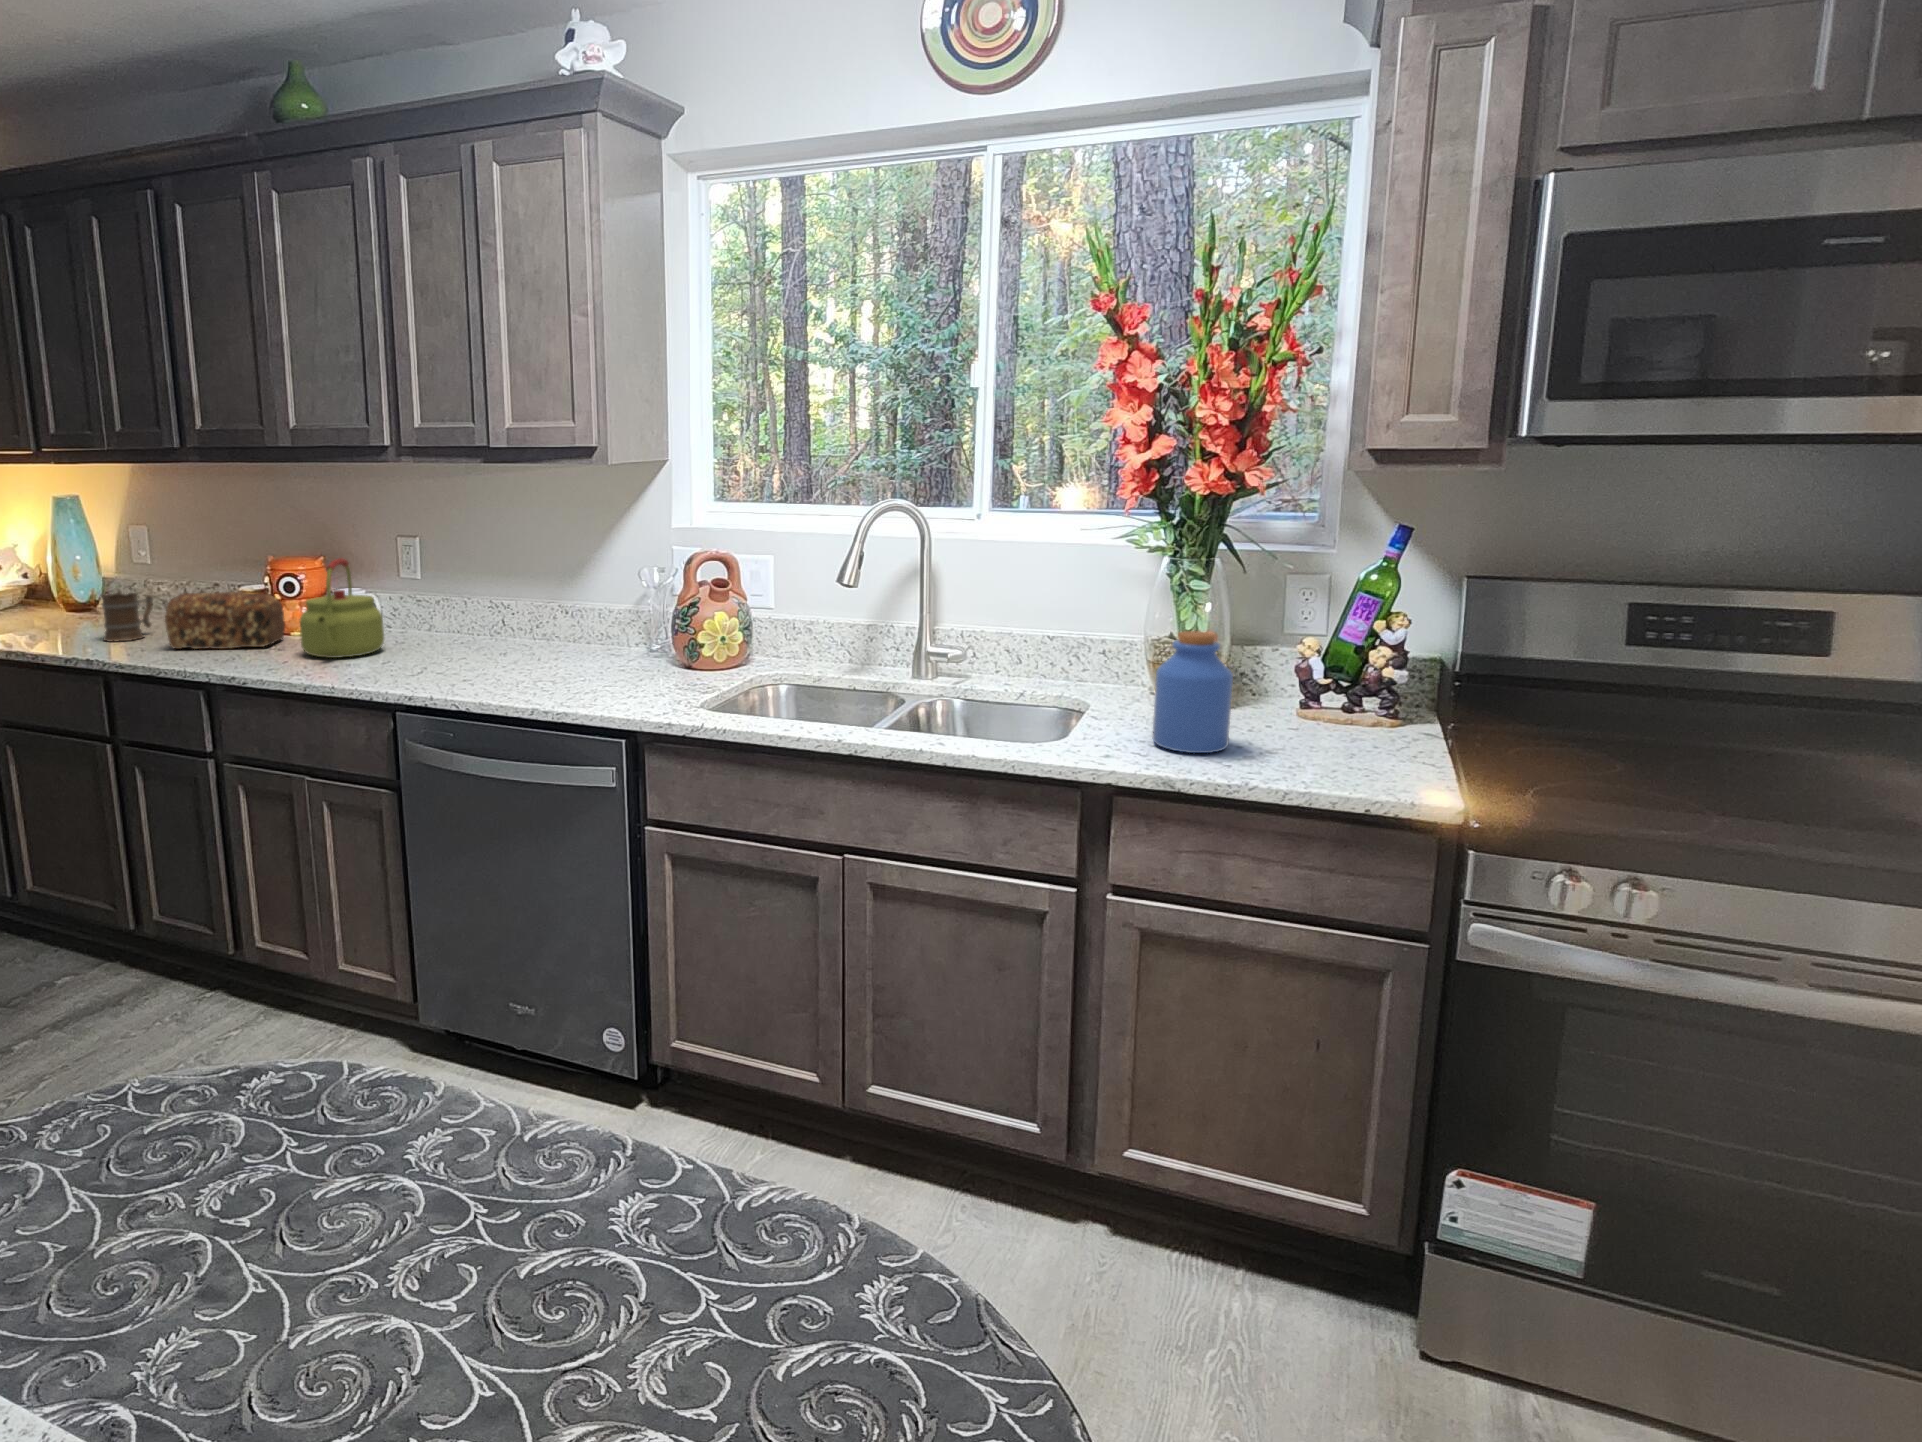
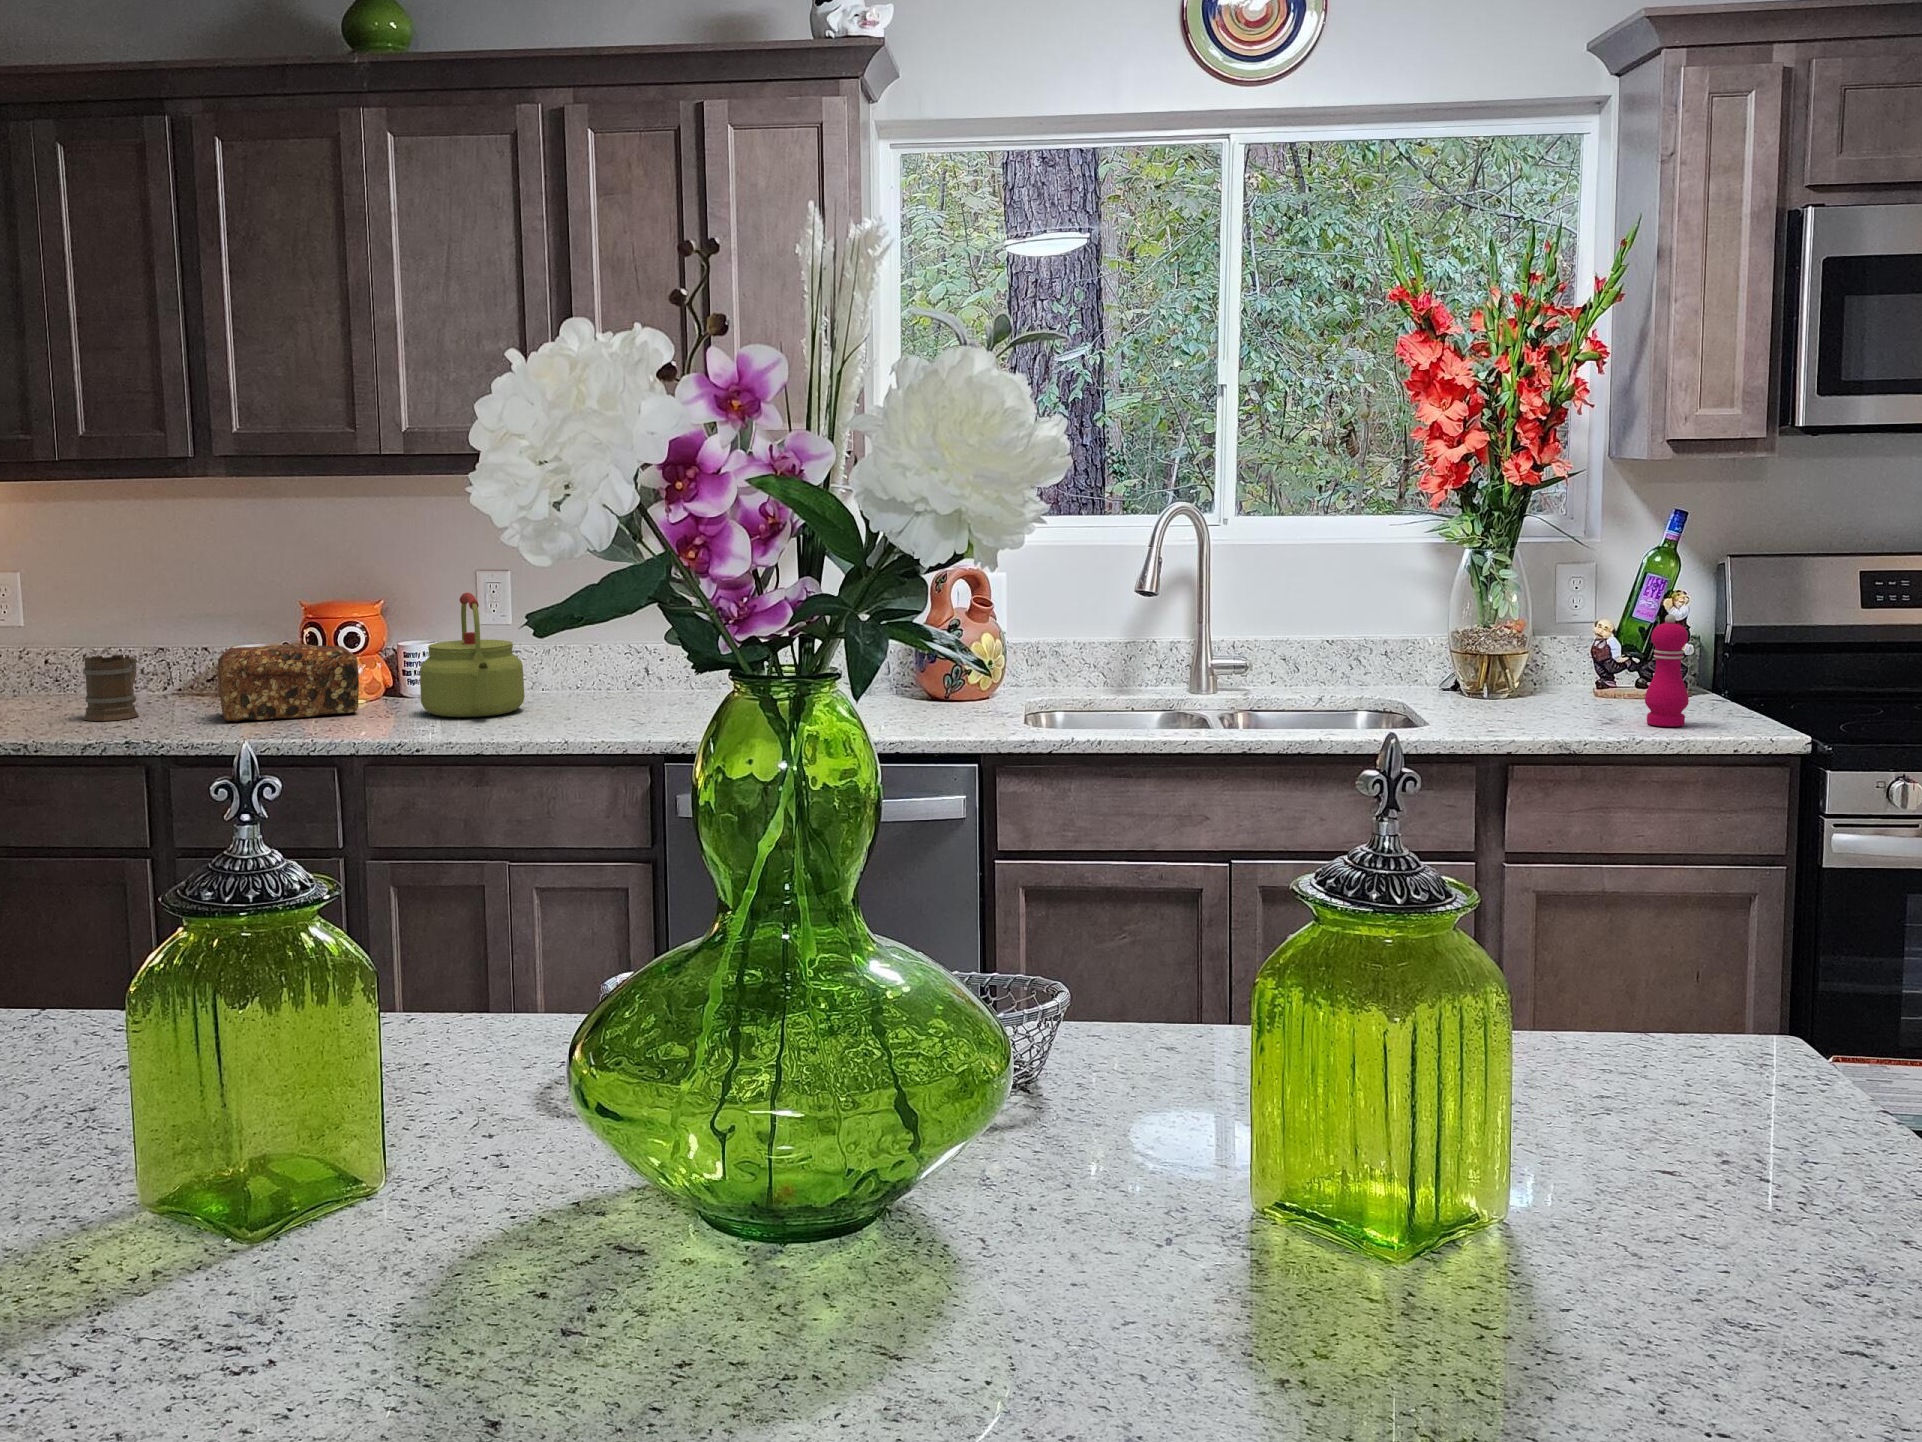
jar: present [1152,631,1233,753] -> none [1515,611,1589,722]
pepper mill: none [1285,647,1335,771] -> present [1645,614,1689,727]

